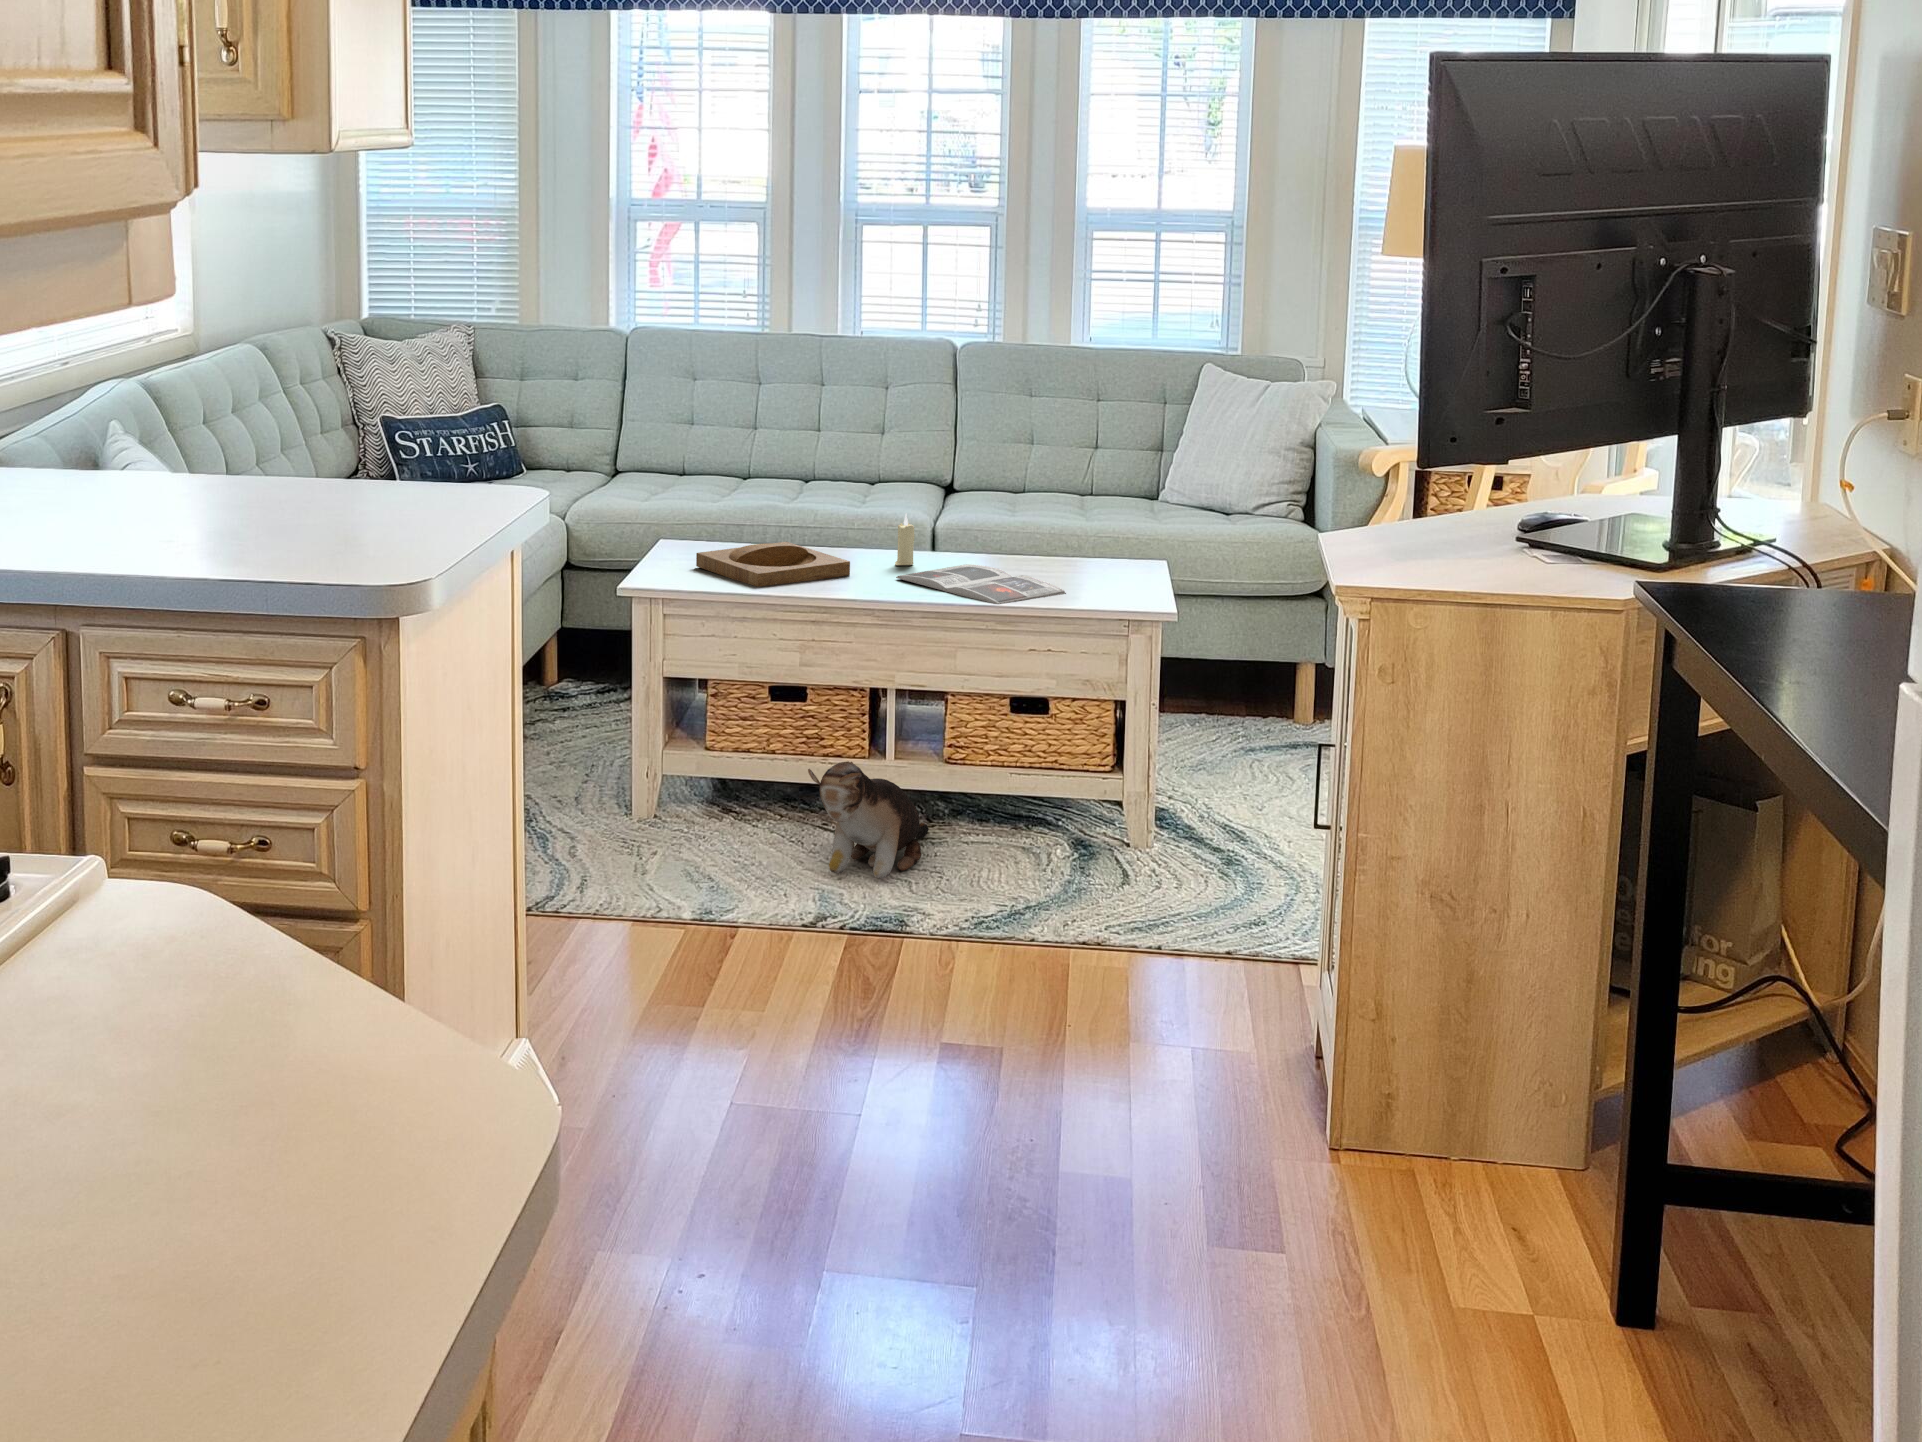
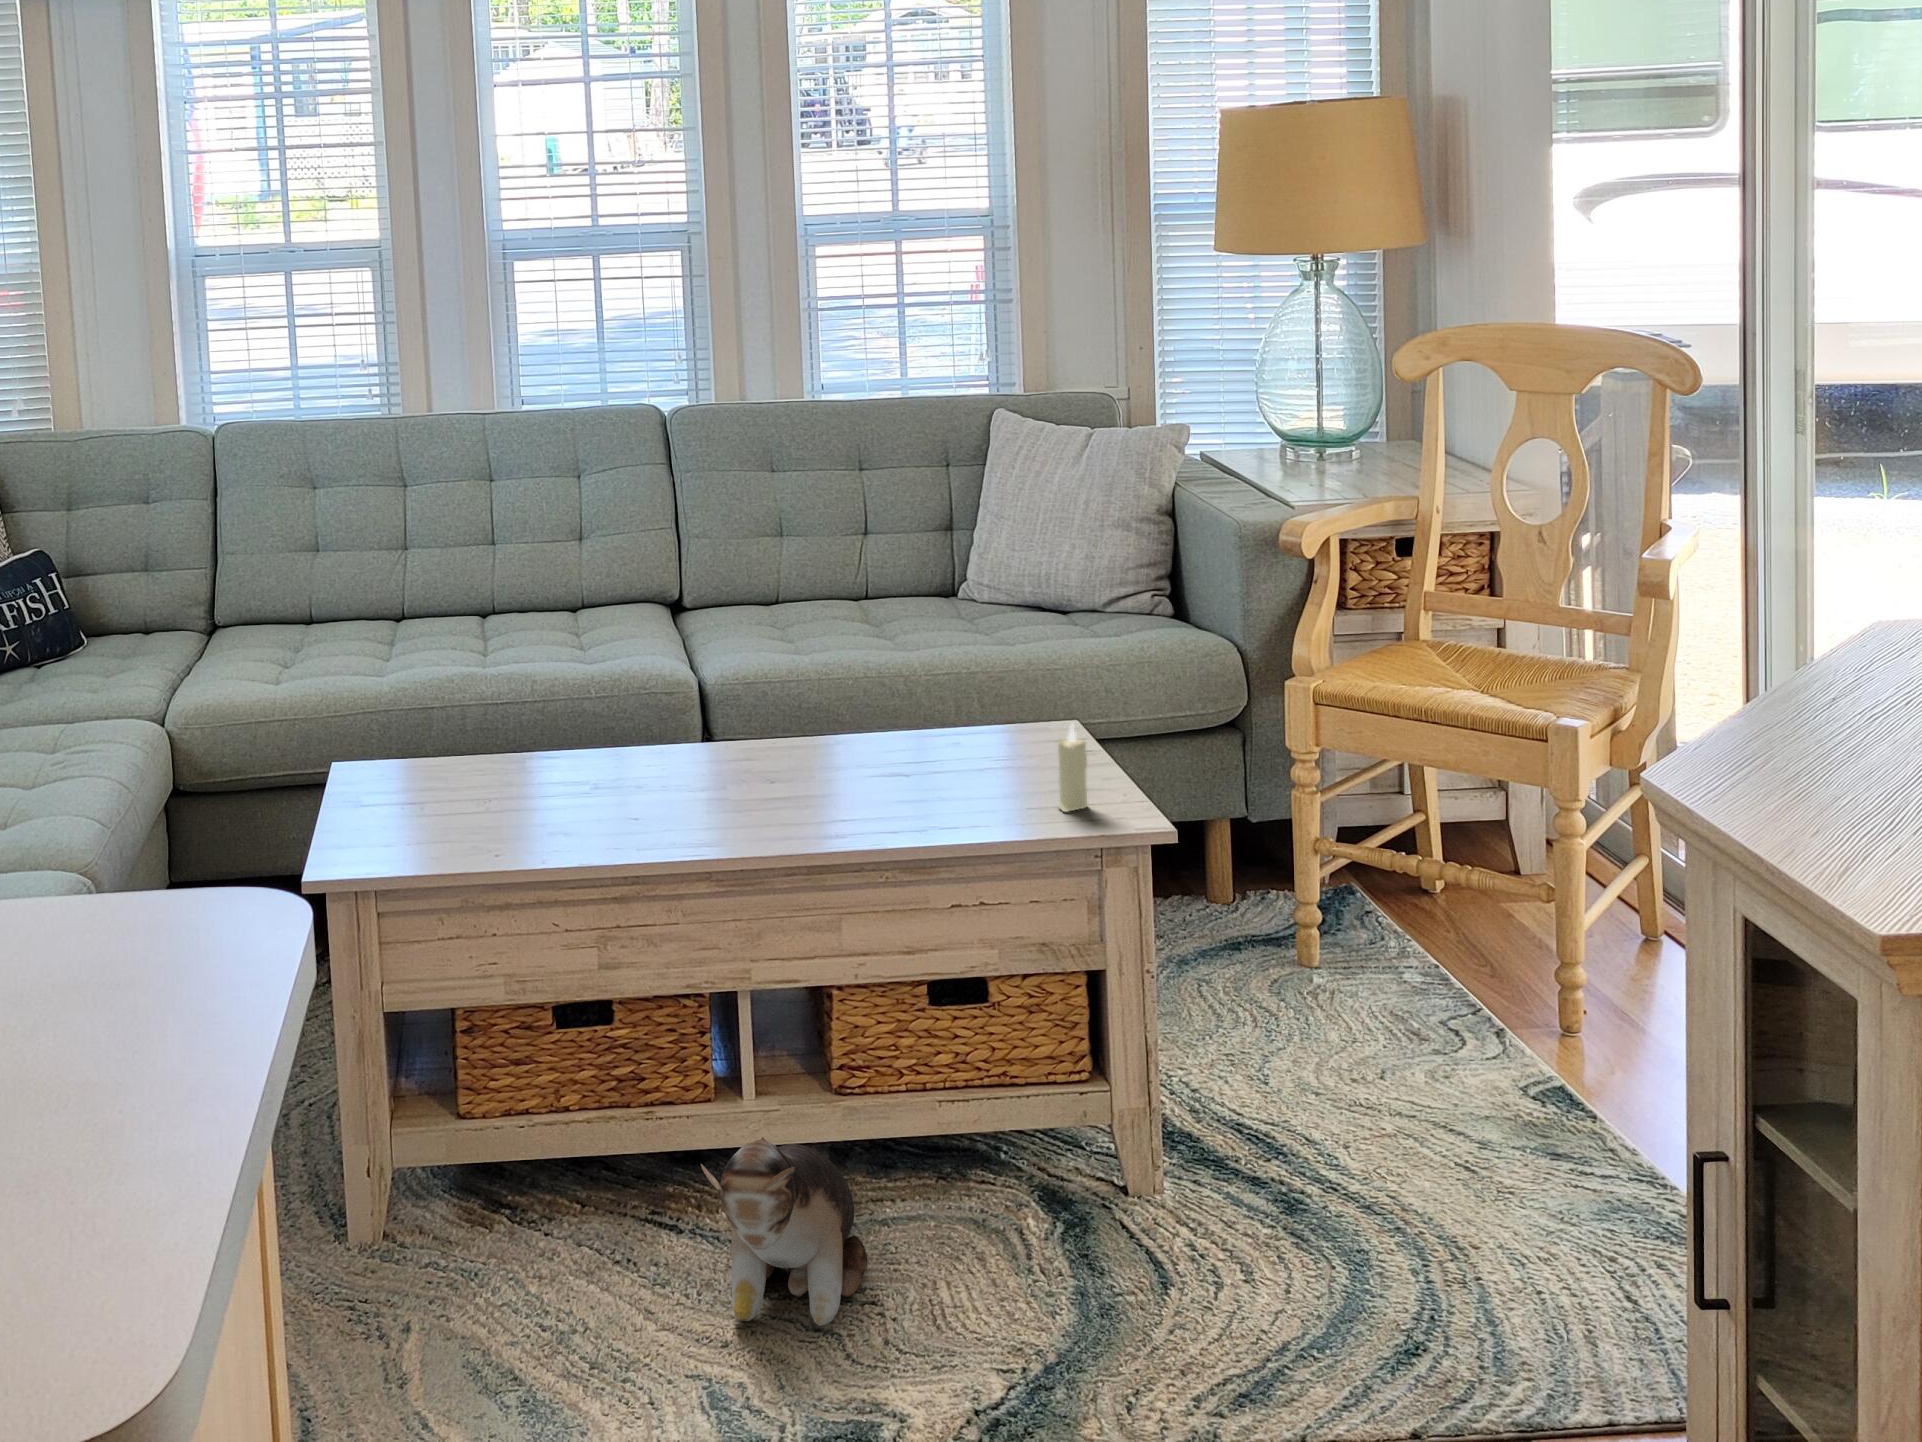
candle: present [895,513,915,565] -> present [1058,725,1087,812]
tray: present [696,542,850,587] -> none [421,743,663,839]
magazine: present [896,564,1066,604] -> none [737,753,1007,833]

